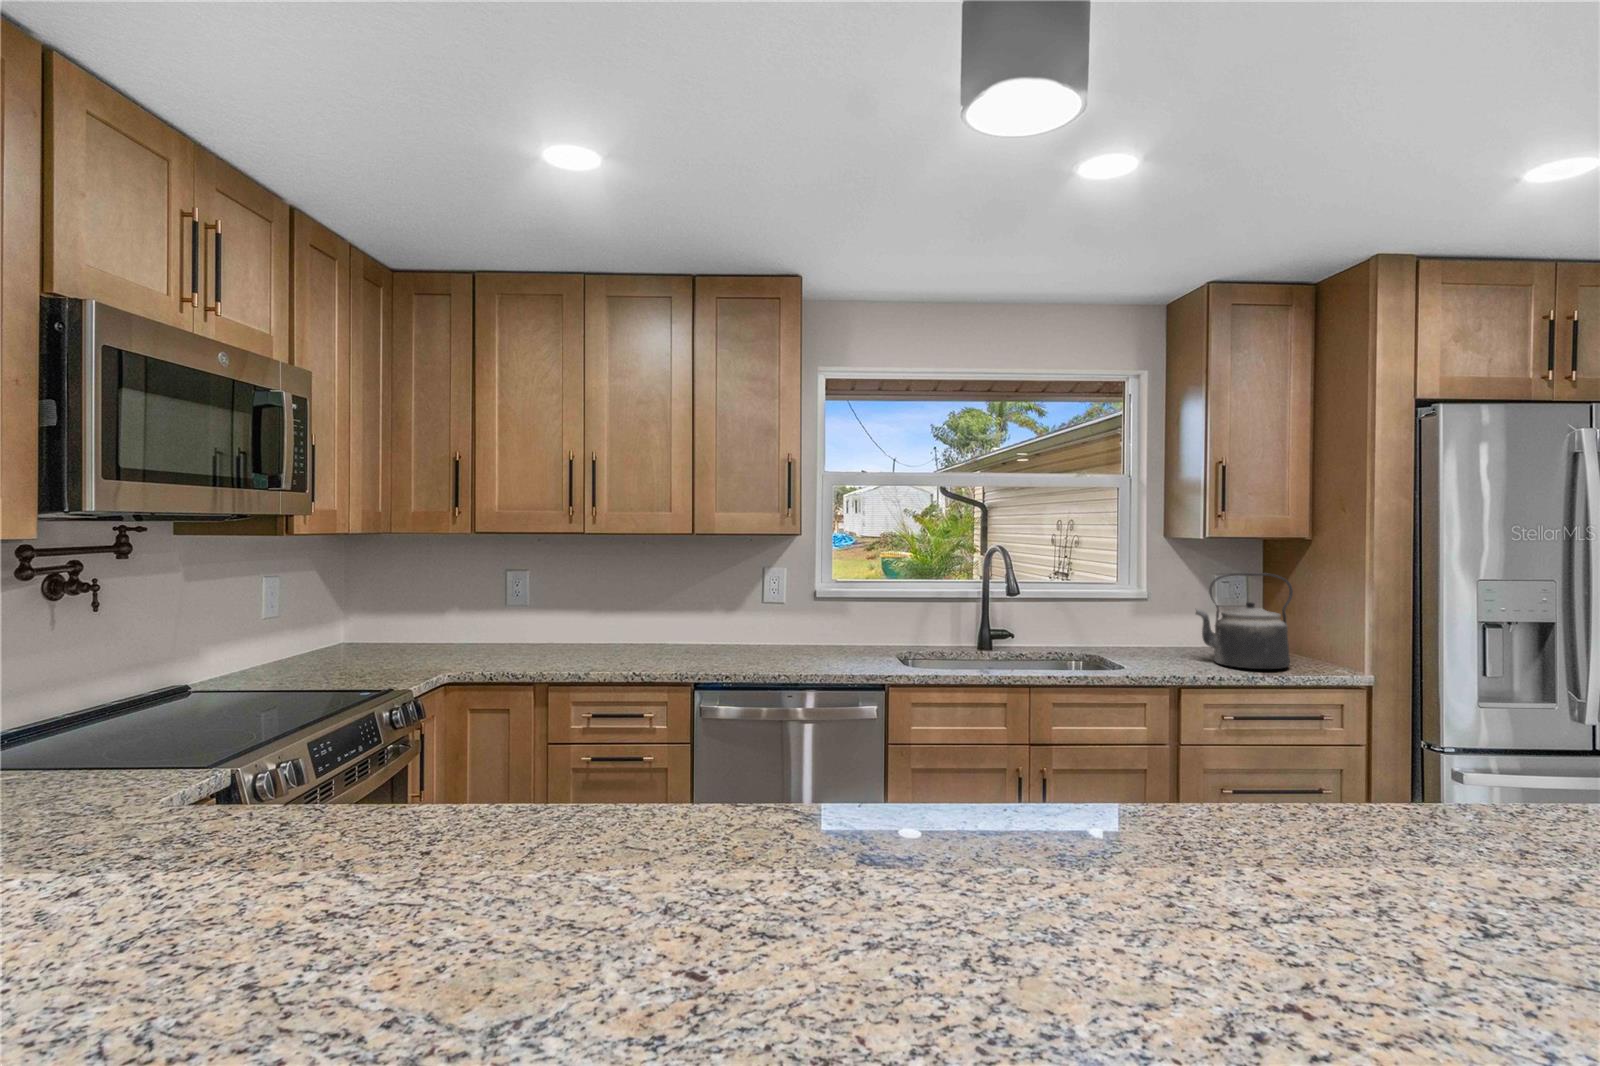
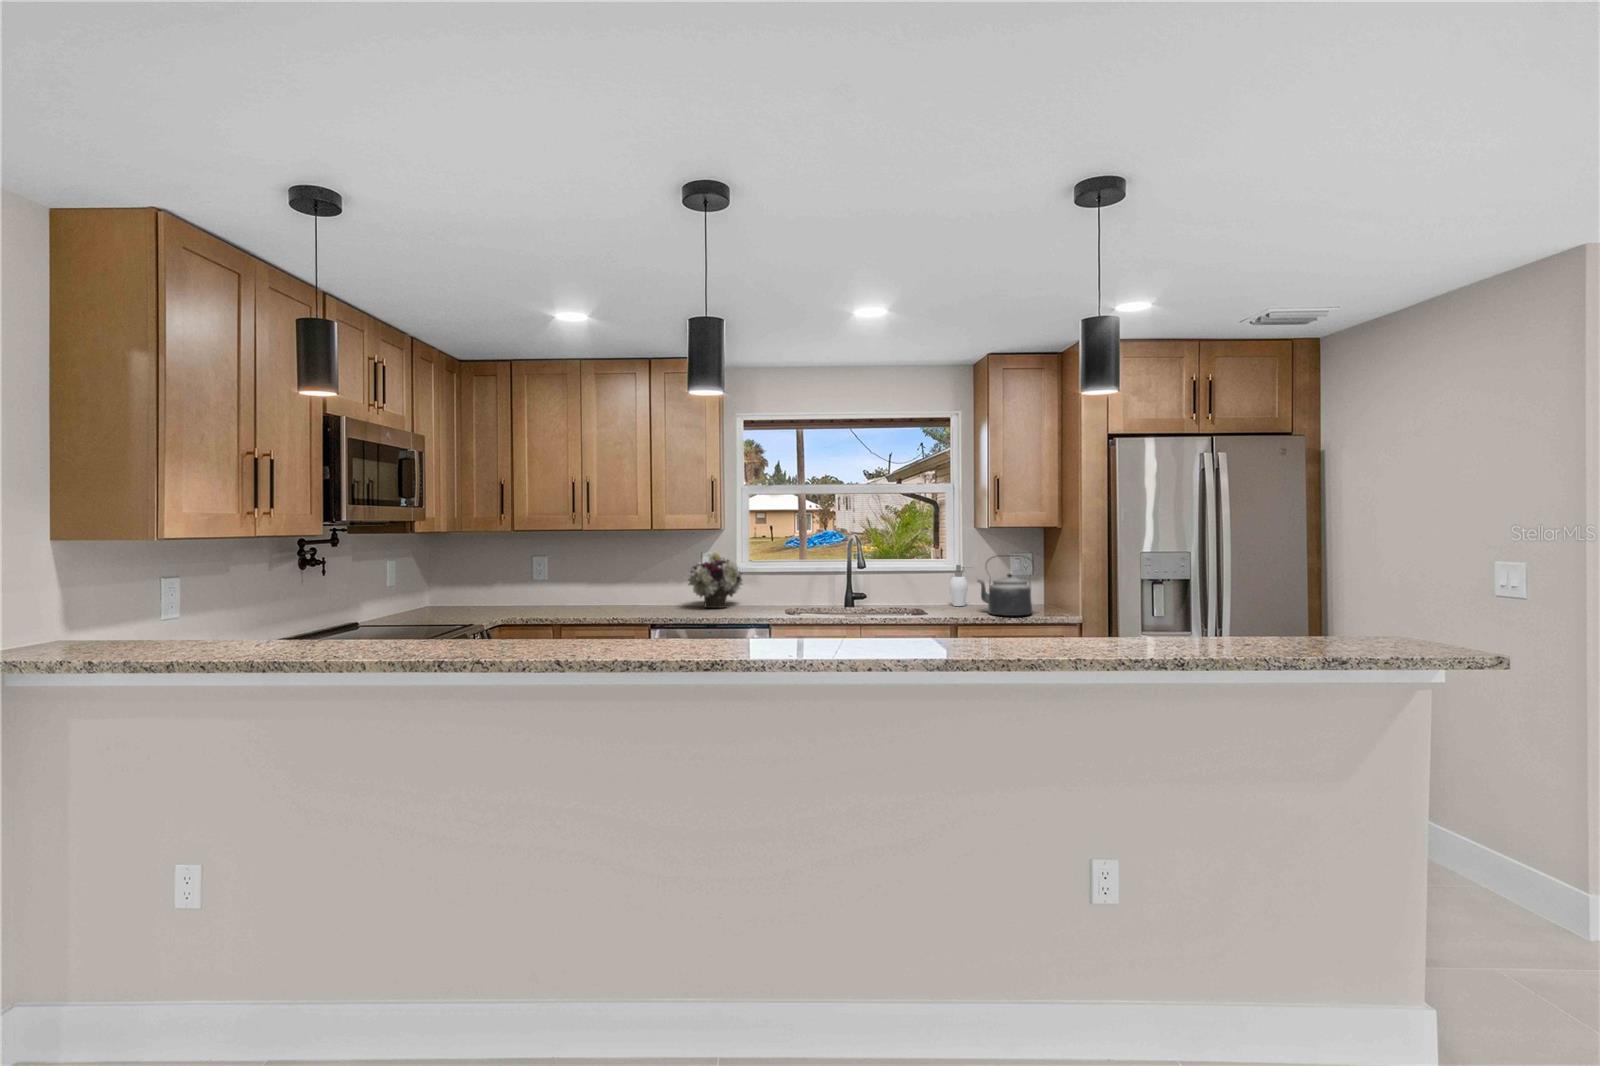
flower arrangement: none [741,566,824,653] -> present [687,551,742,608]
soap dispenser: none [1135,587,1173,649] -> present [950,565,968,606]

